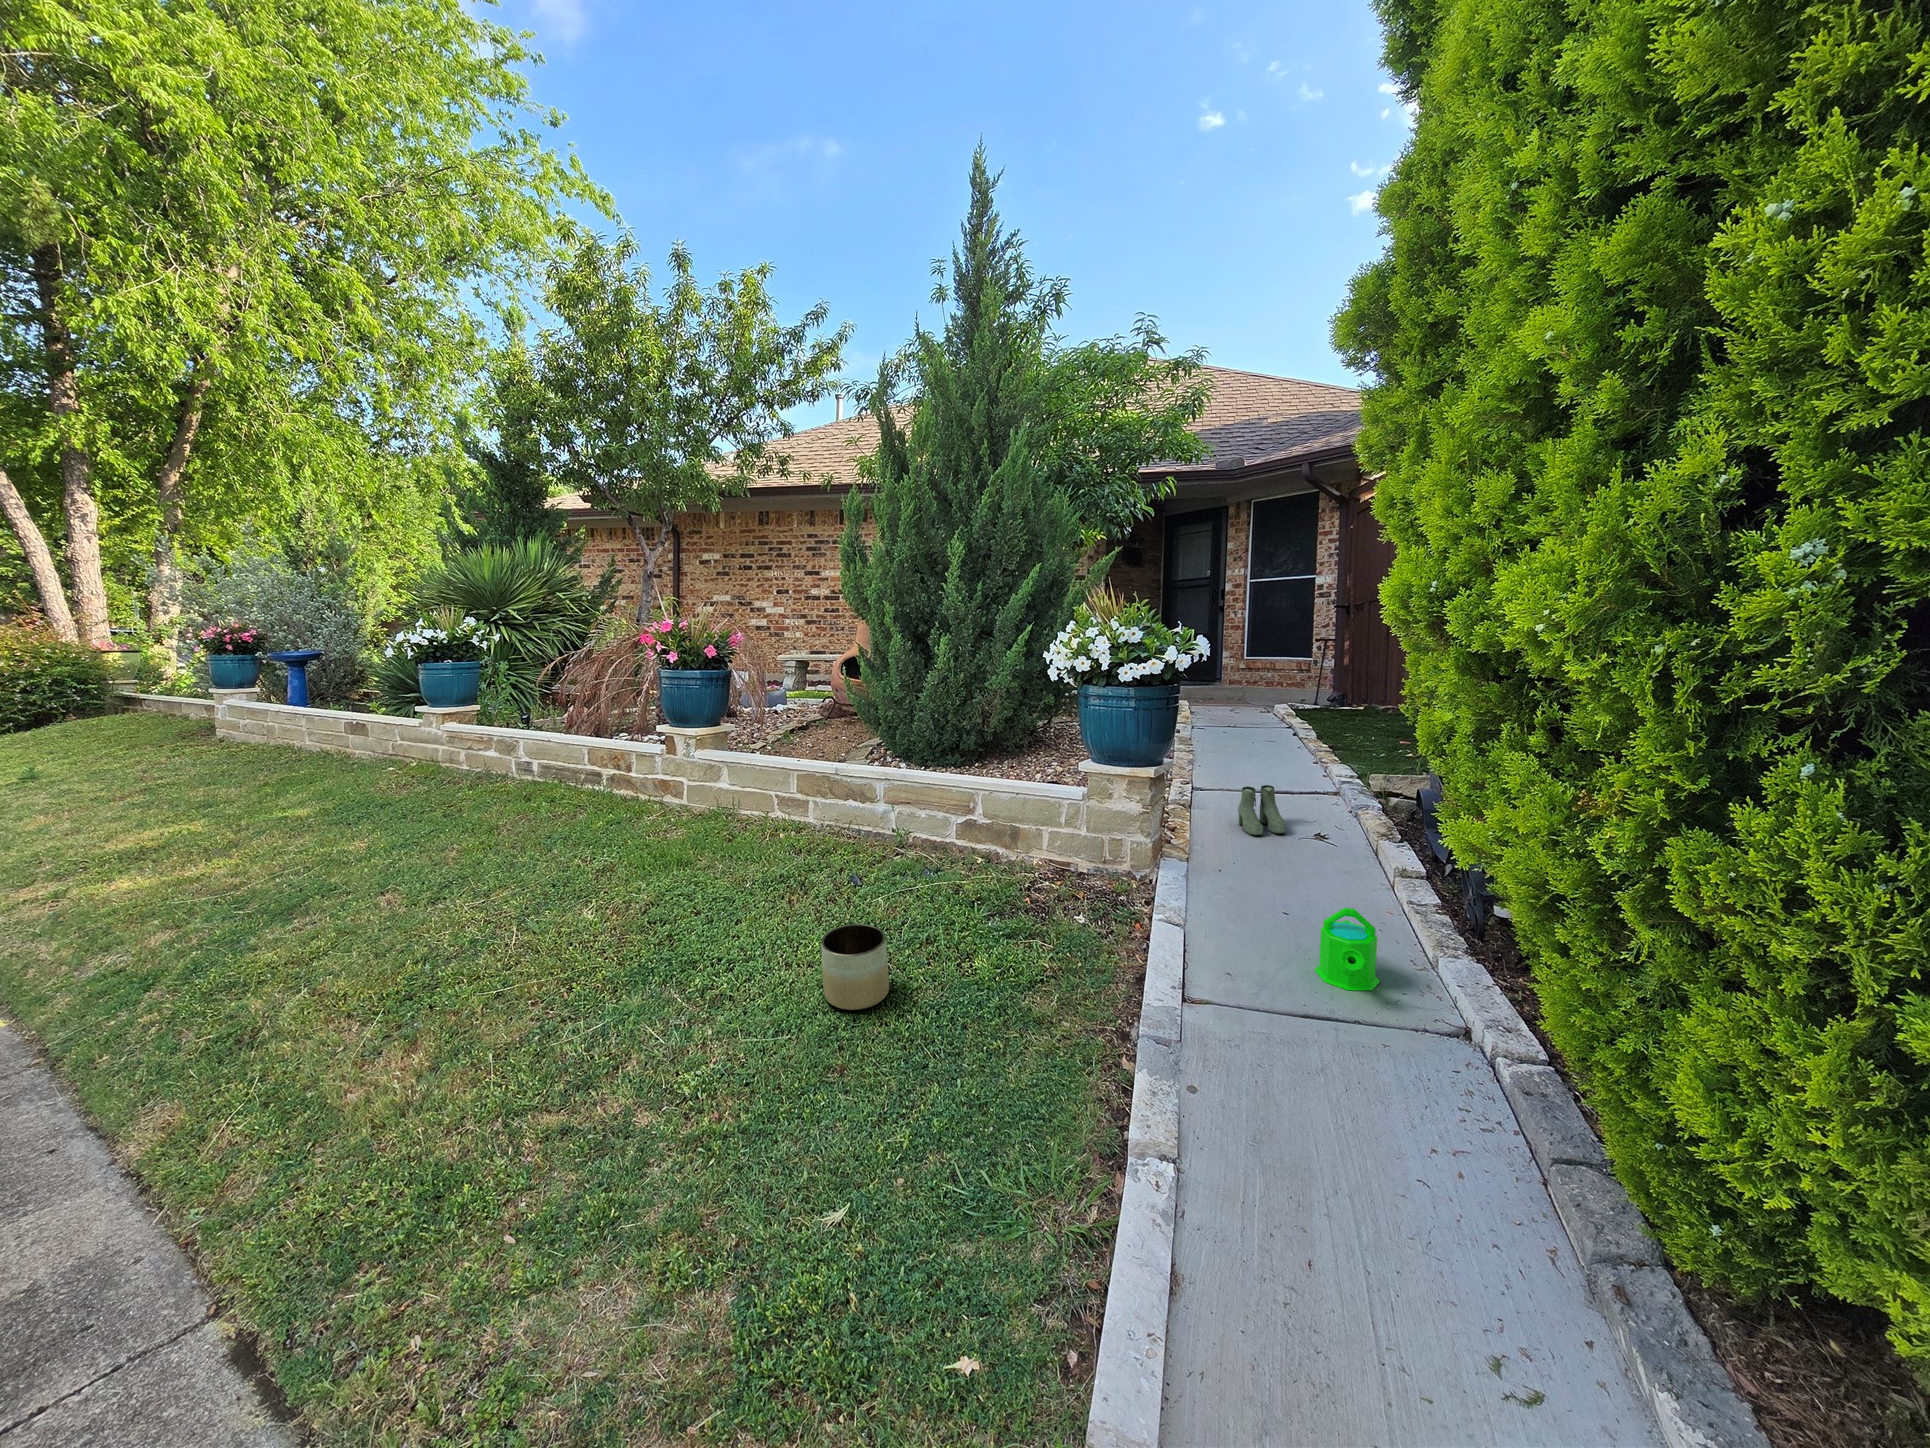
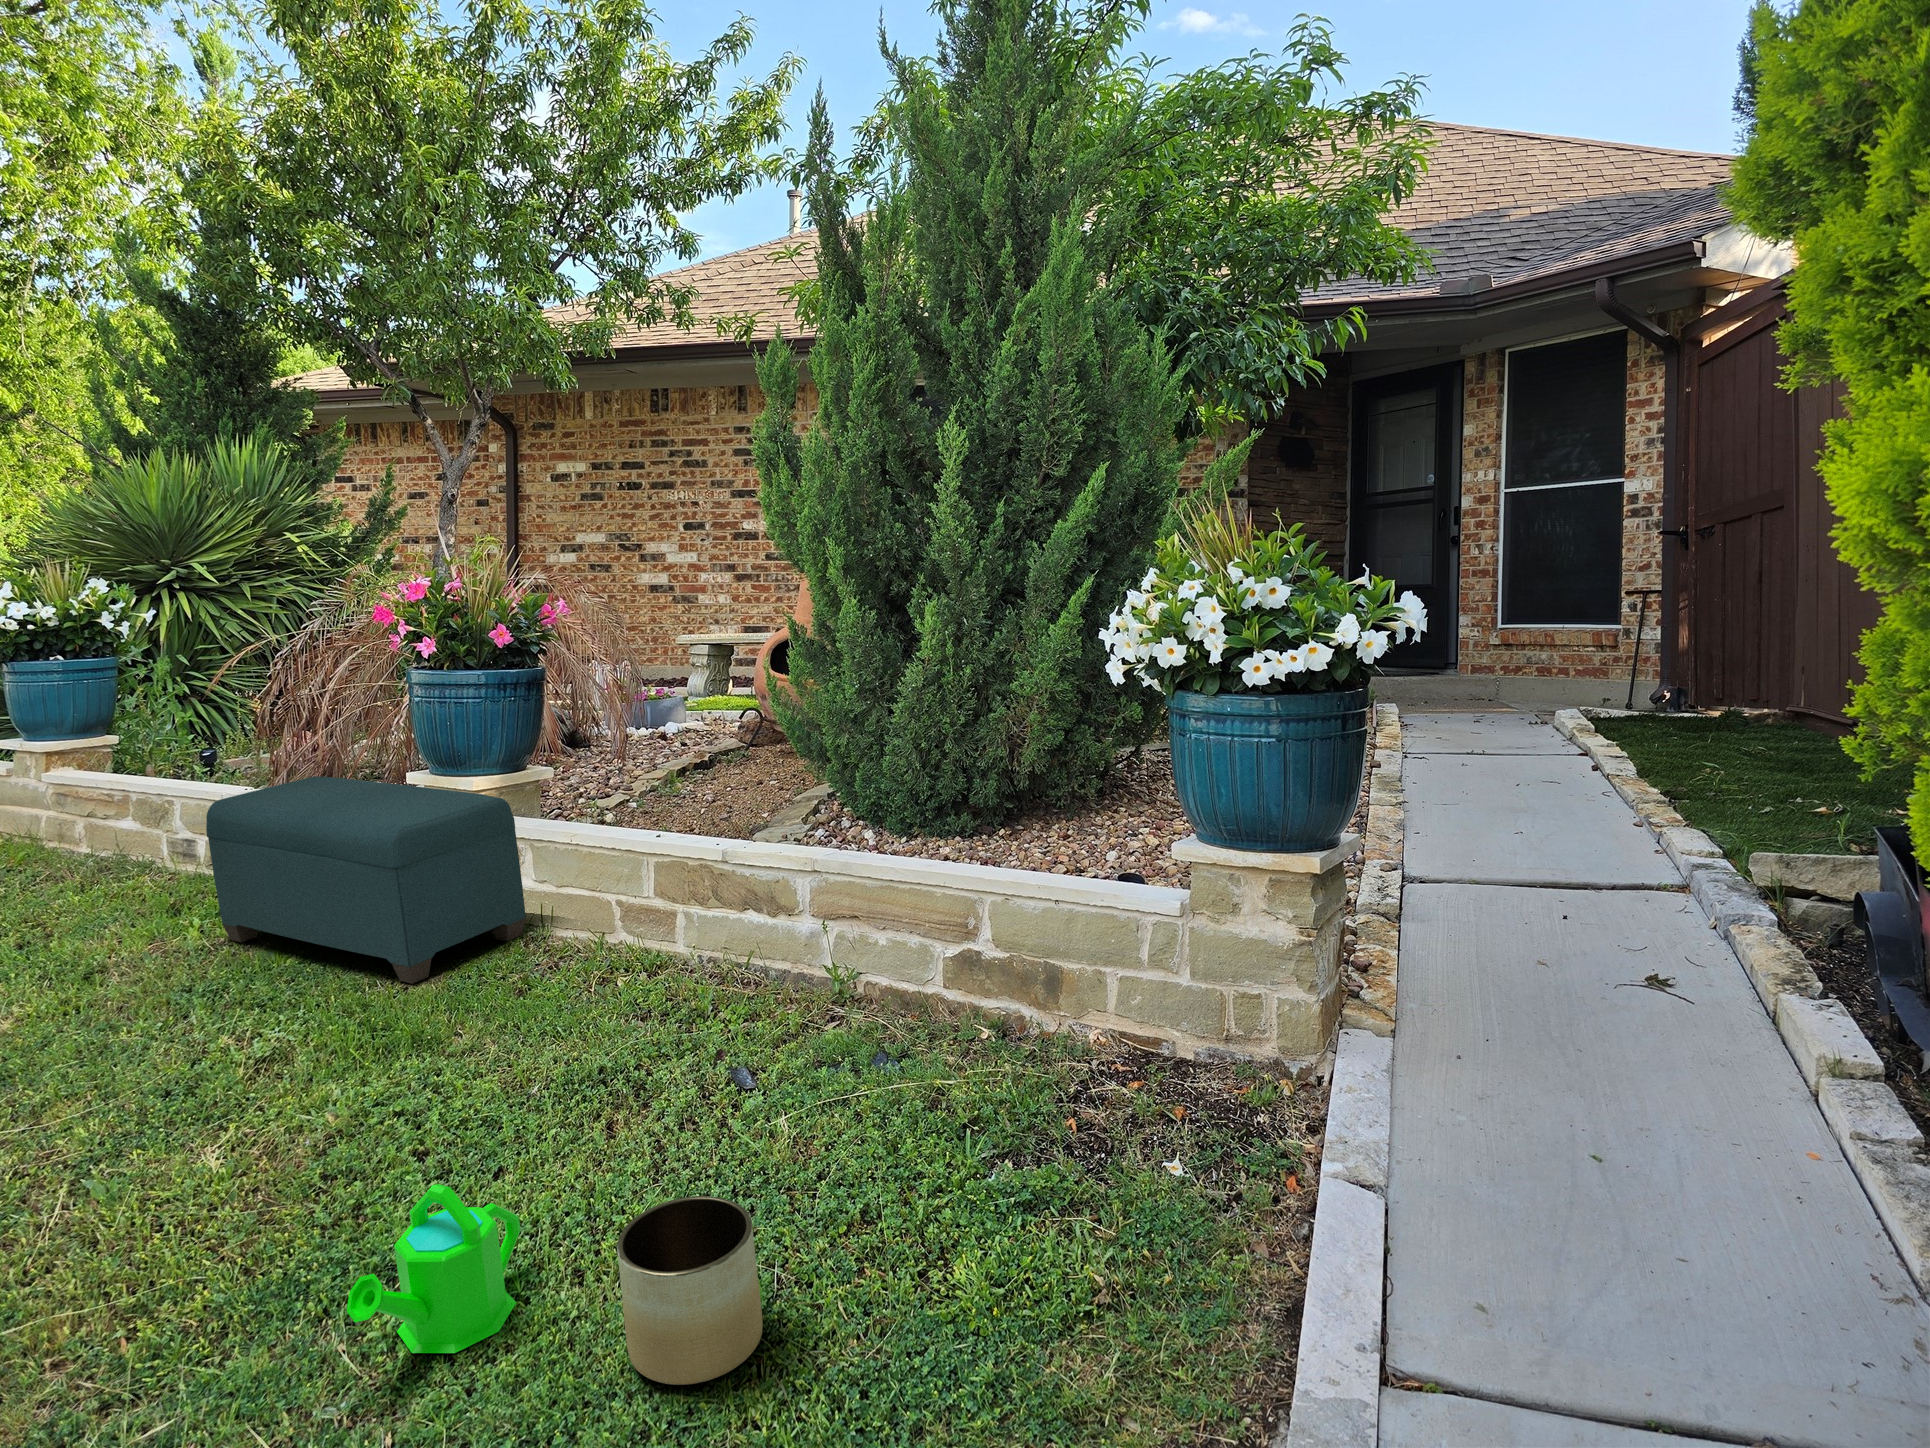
bench: none [550,726,725,835] -> present [206,776,526,984]
boots: present [1238,785,1286,836] -> none [1489,876,1582,975]
watering can: present [1315,908,1380,991] -> present [347,1184,521,1353]

